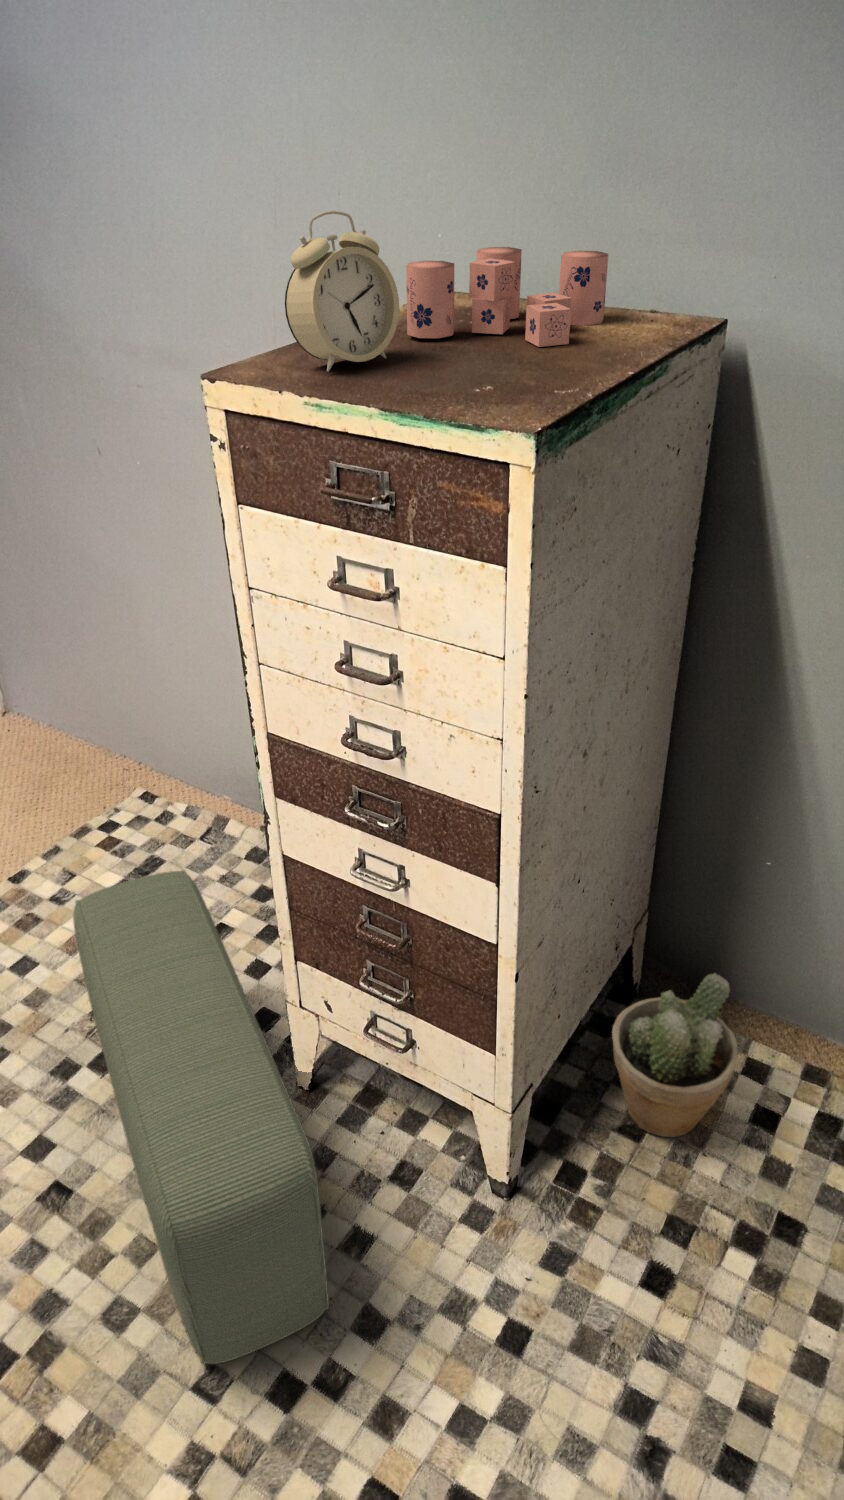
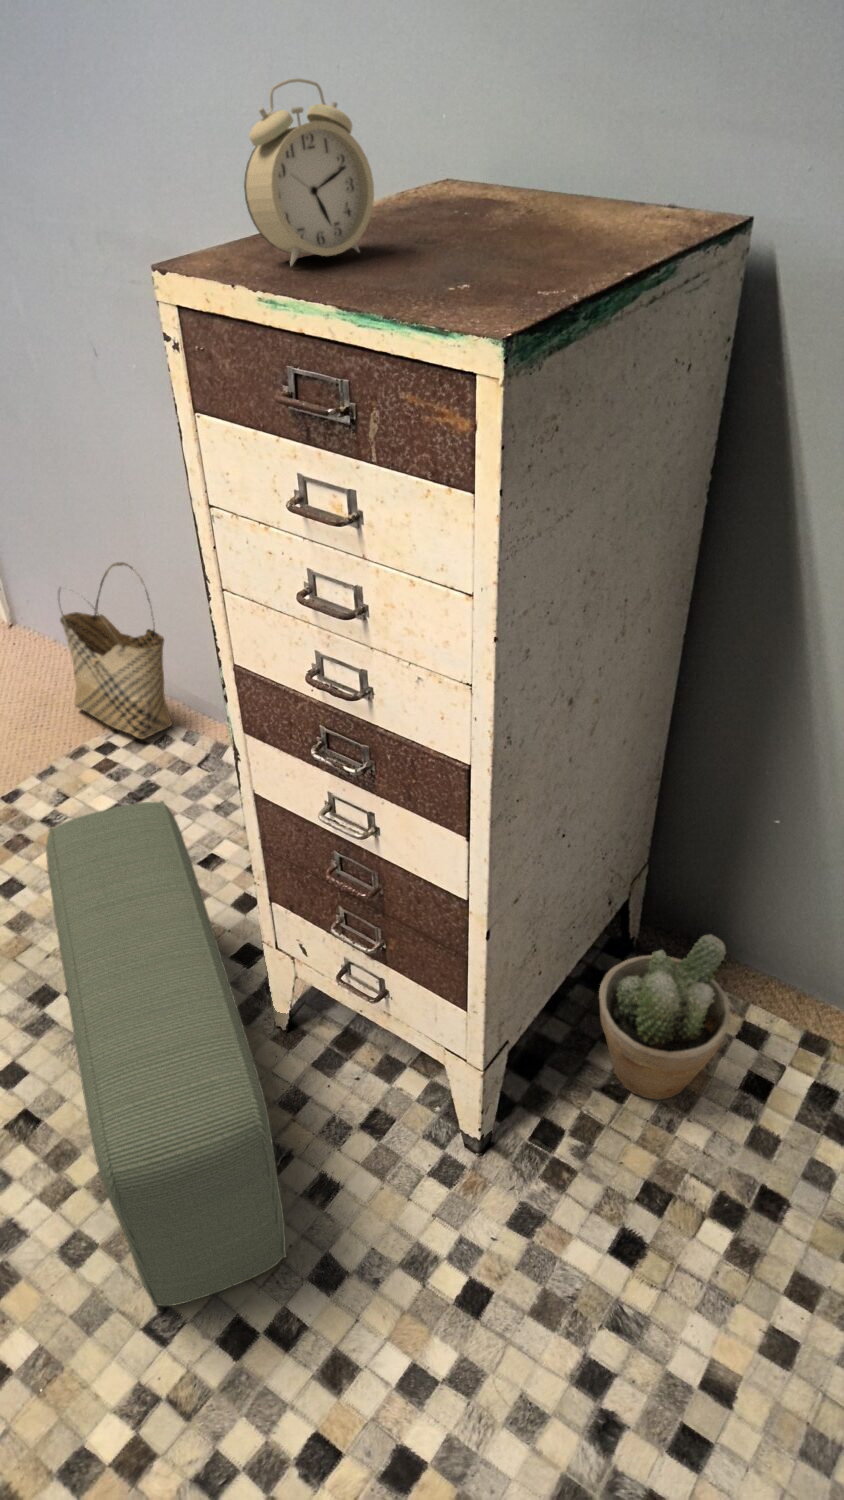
candle: present [406,247,609,347] -> none [389,127,622,243]
woven basket: none [61,646,171,816] -> present [58,563,172,739]

